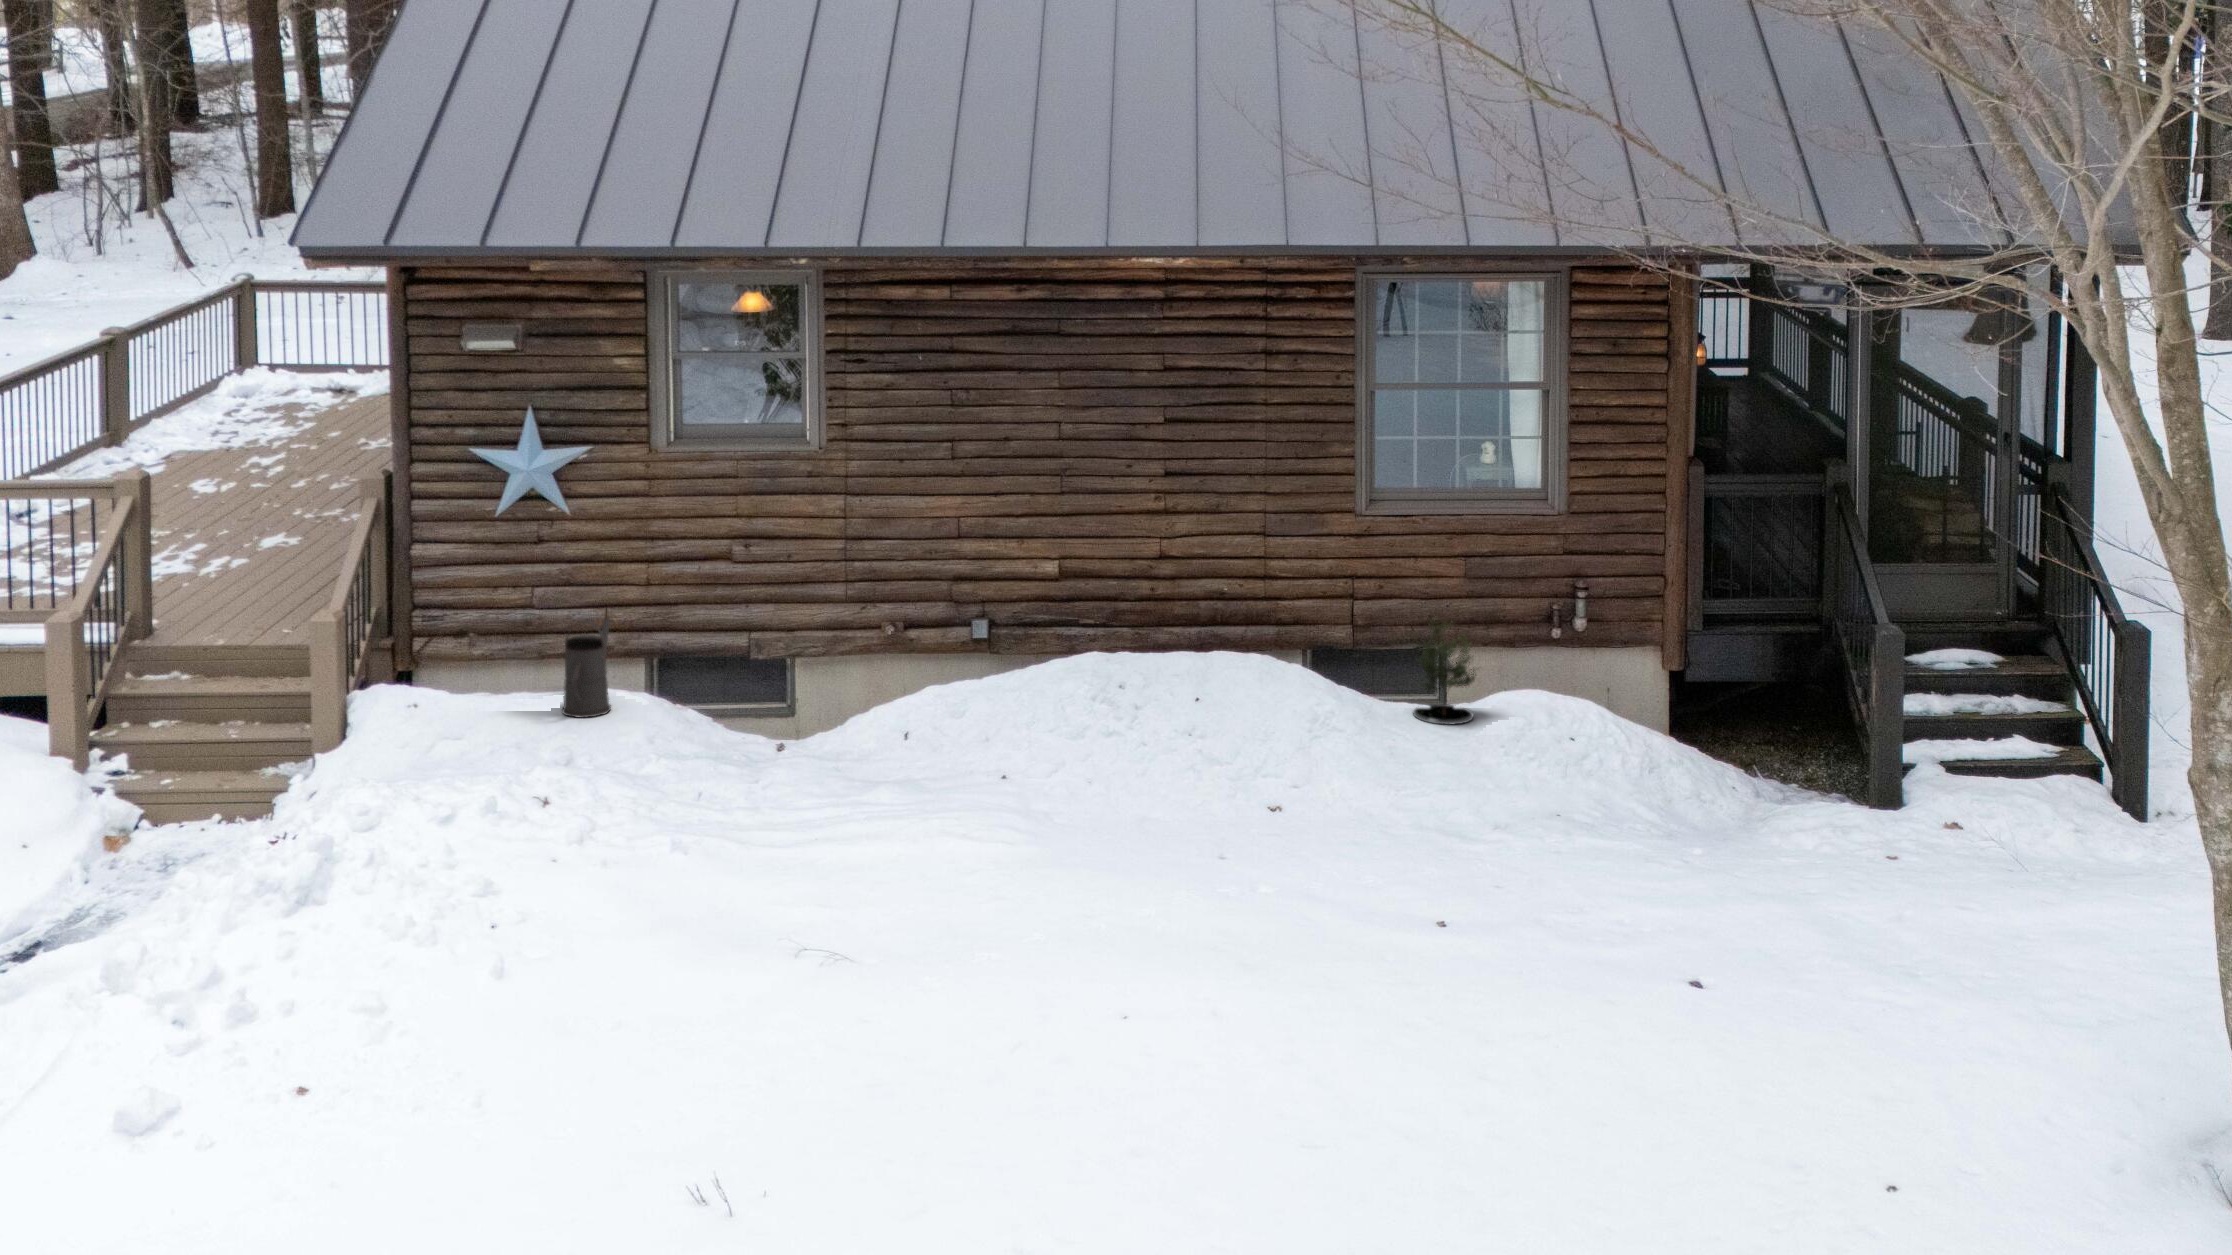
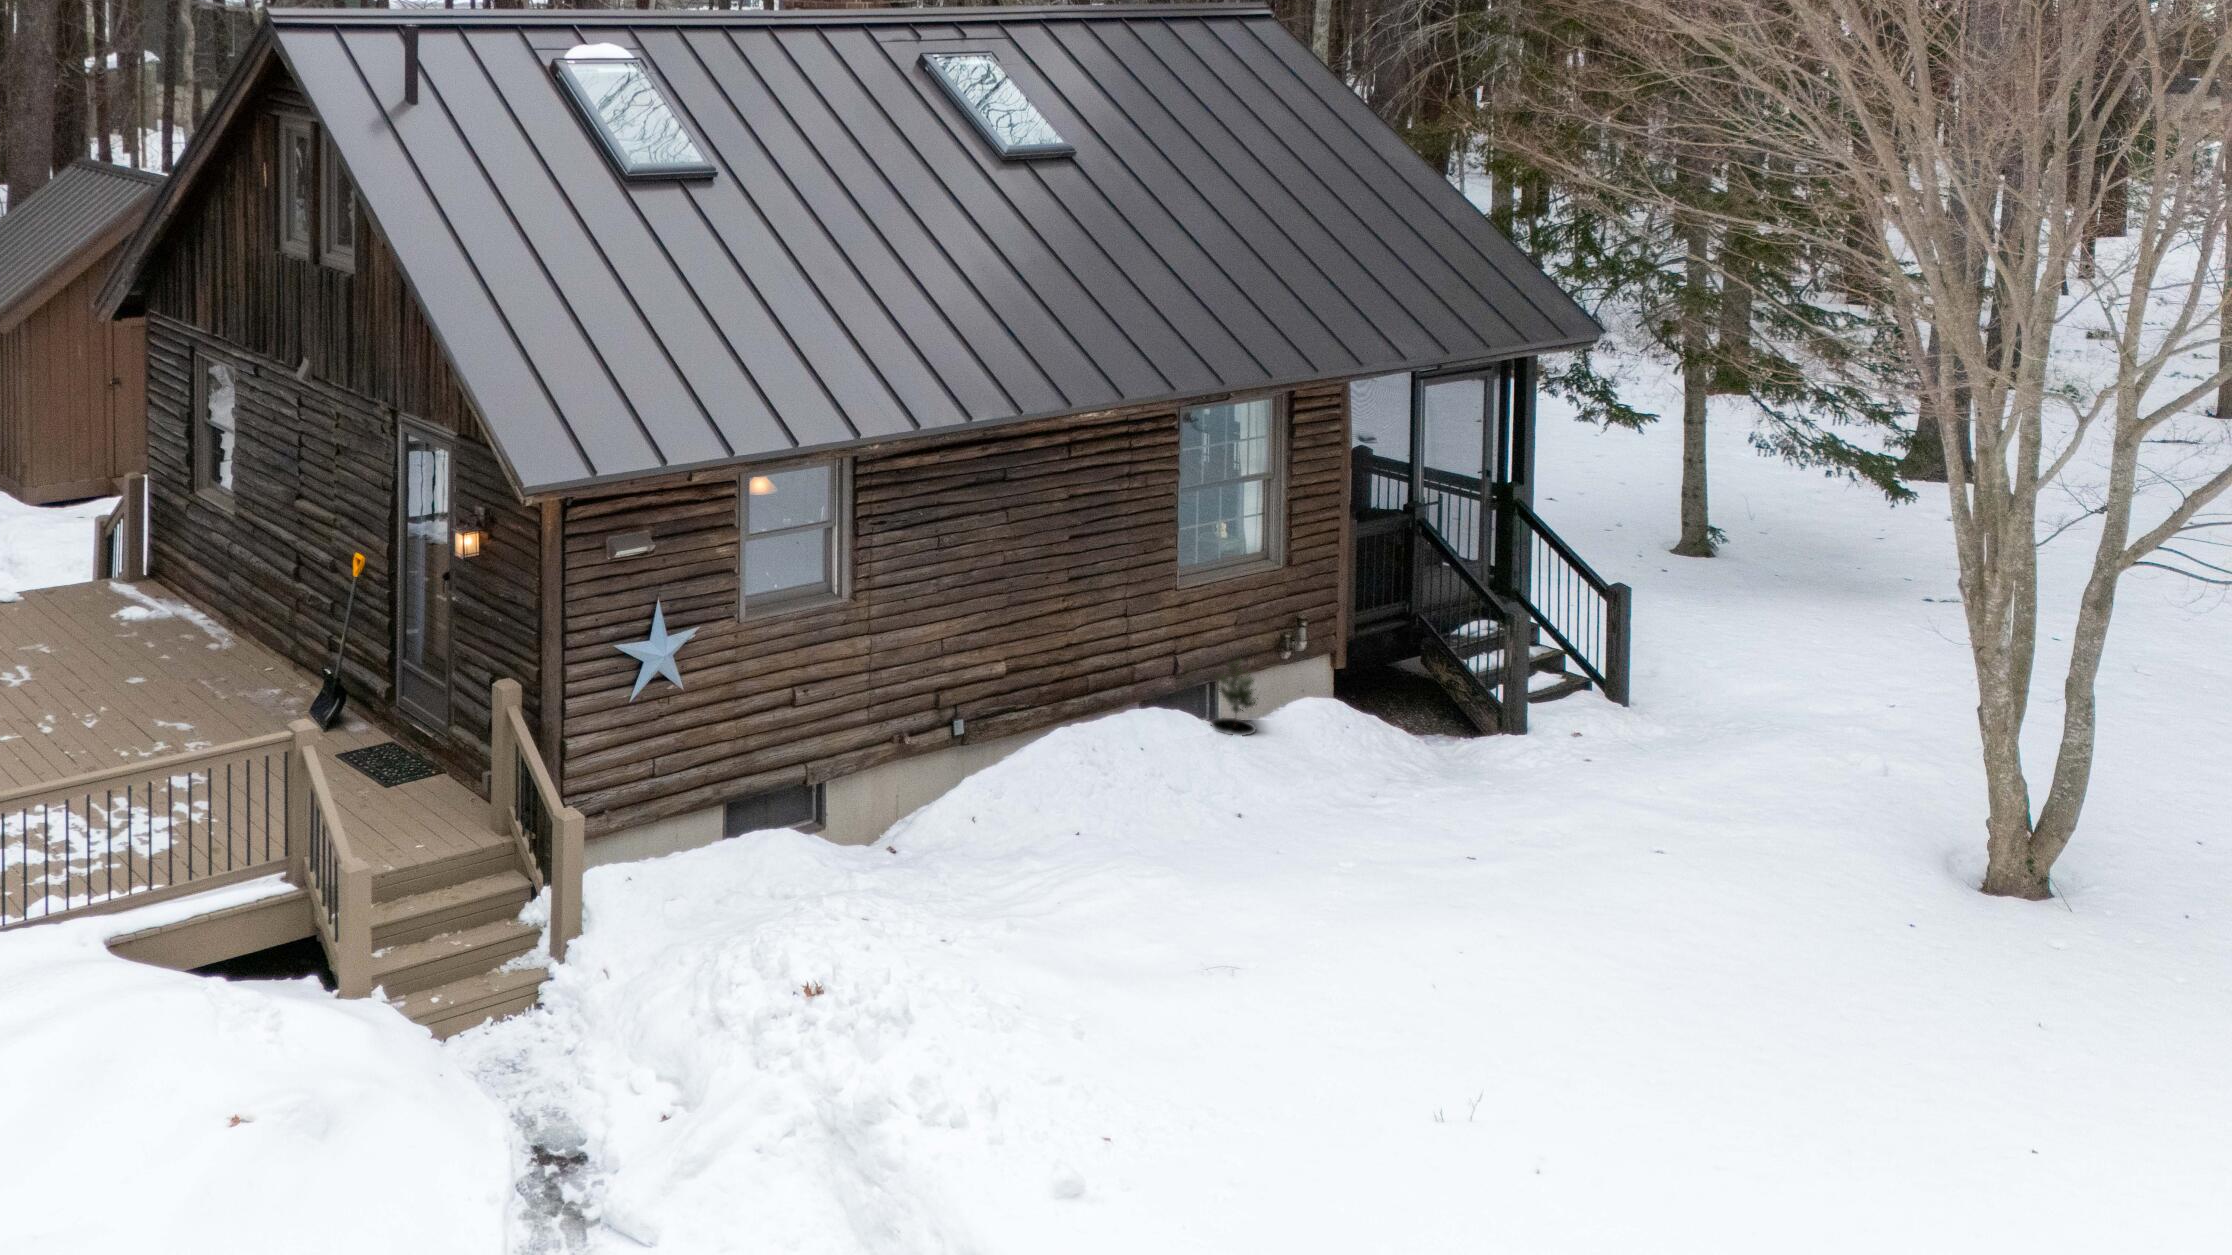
watering can: present [562,618,611,718] -> none [716,773,771,867]

